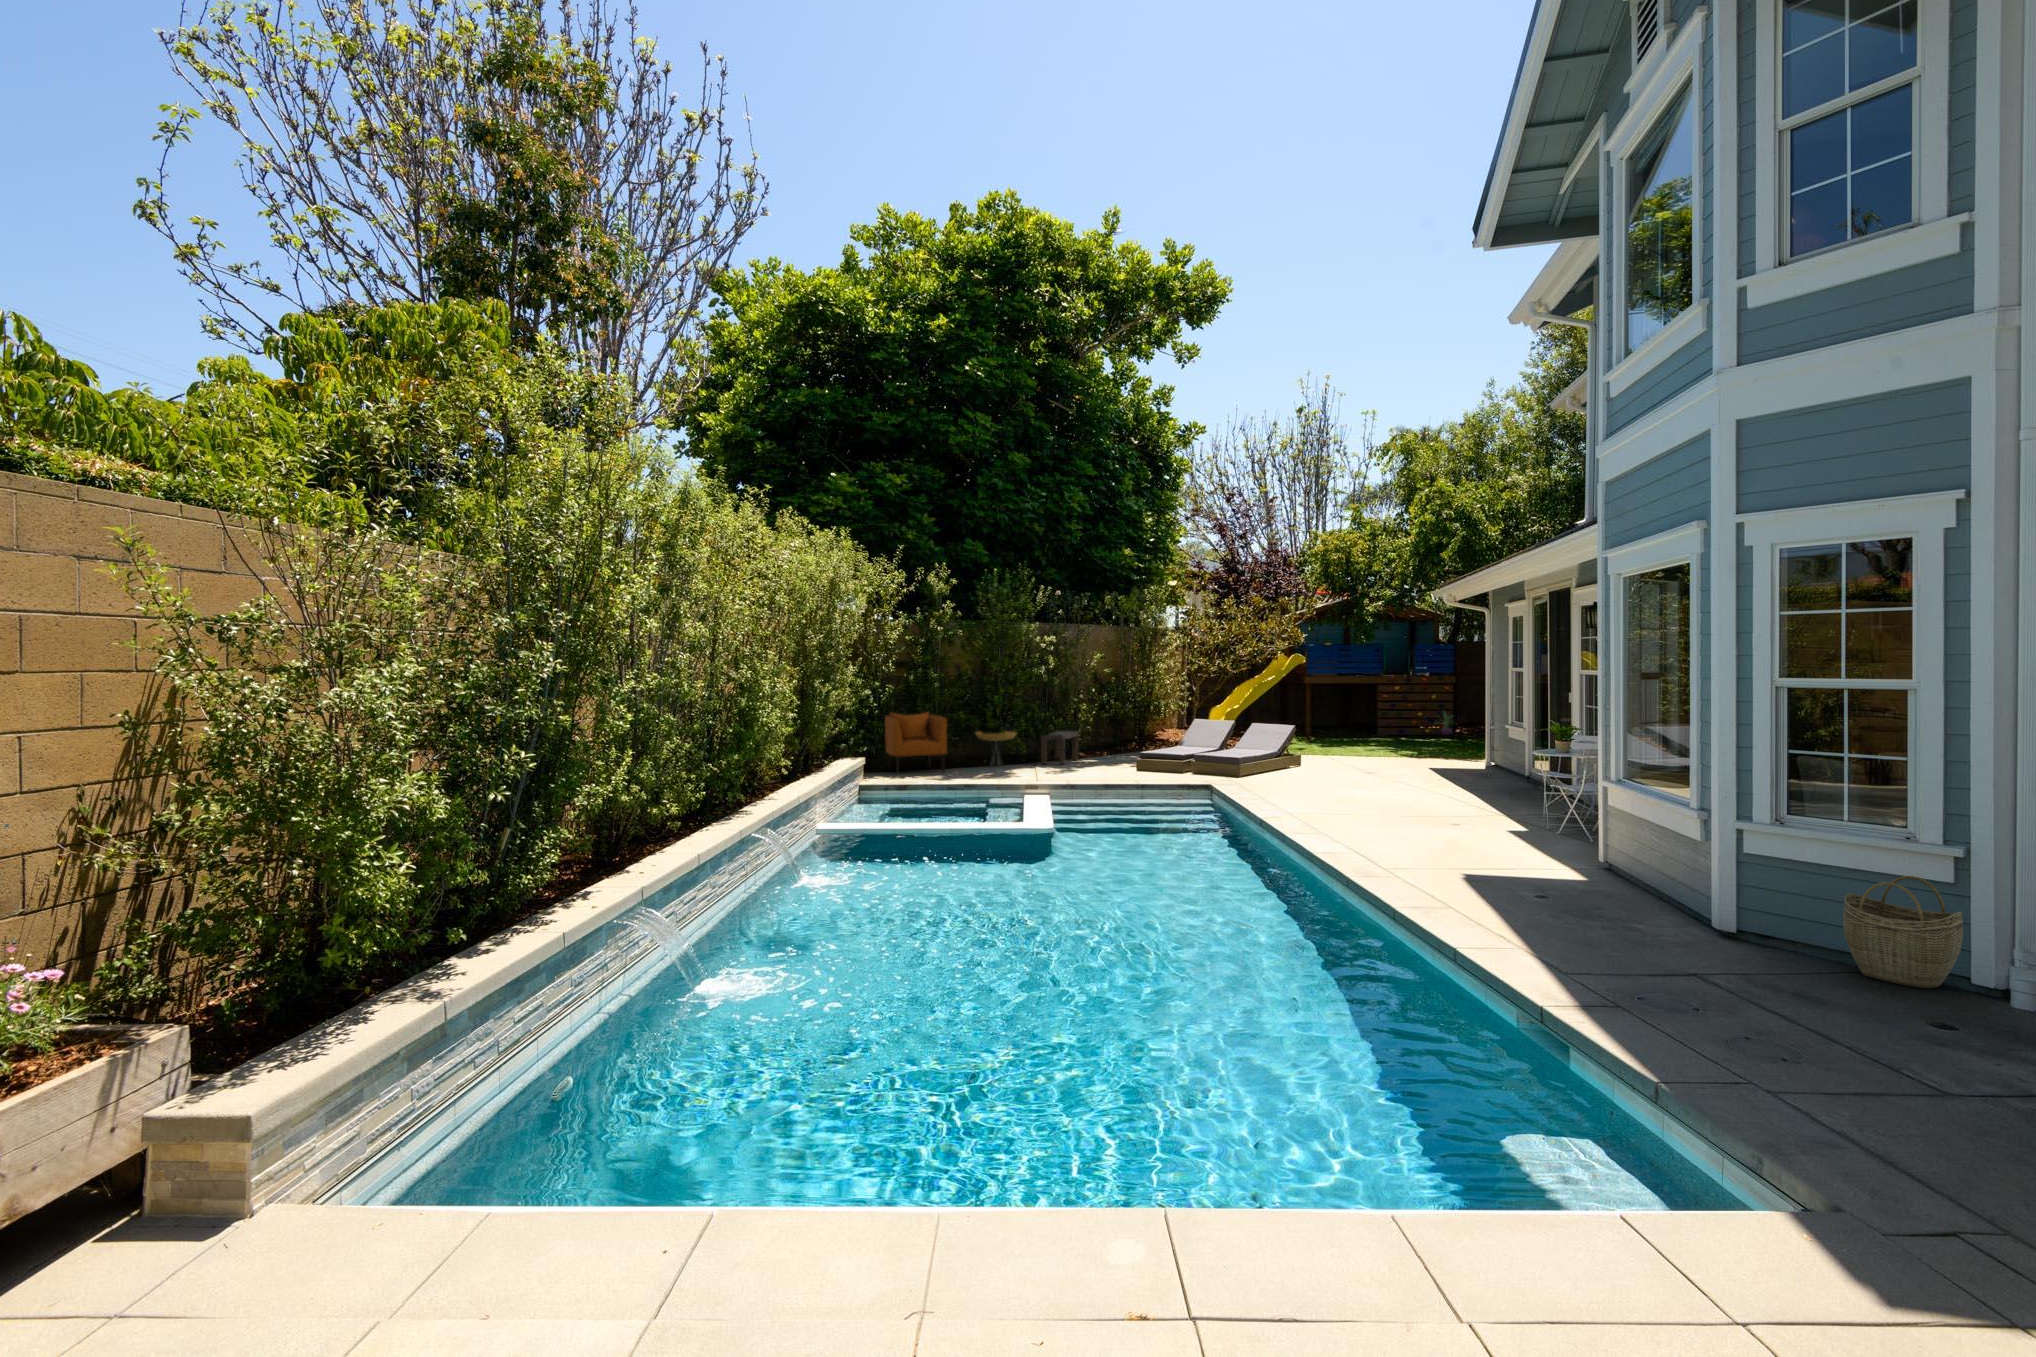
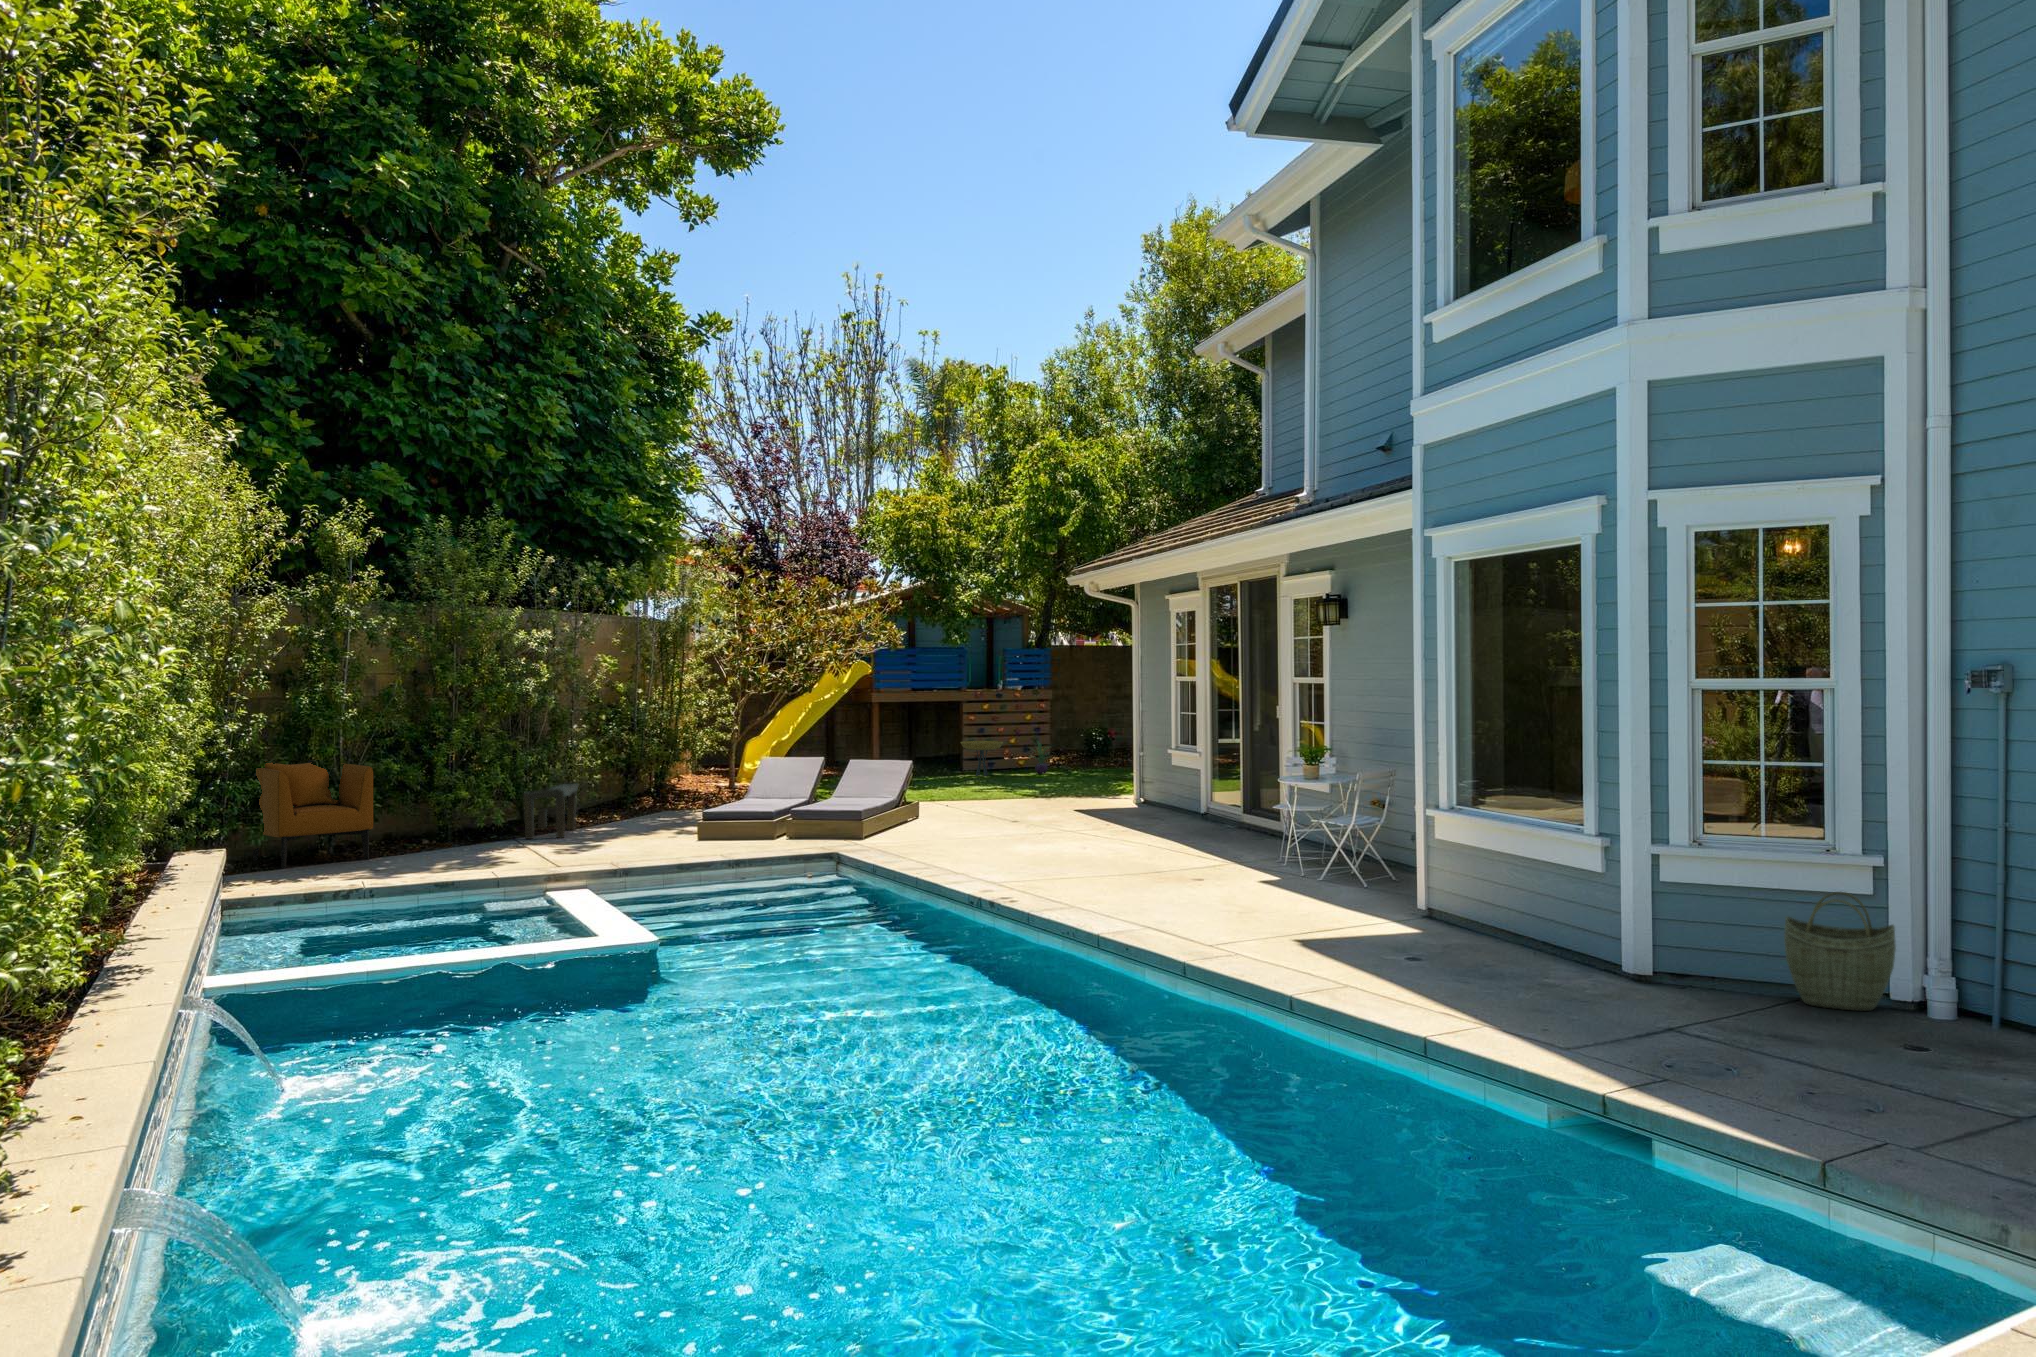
side table: present [976,731,1016,765] -> present [960,741,1003,776]

